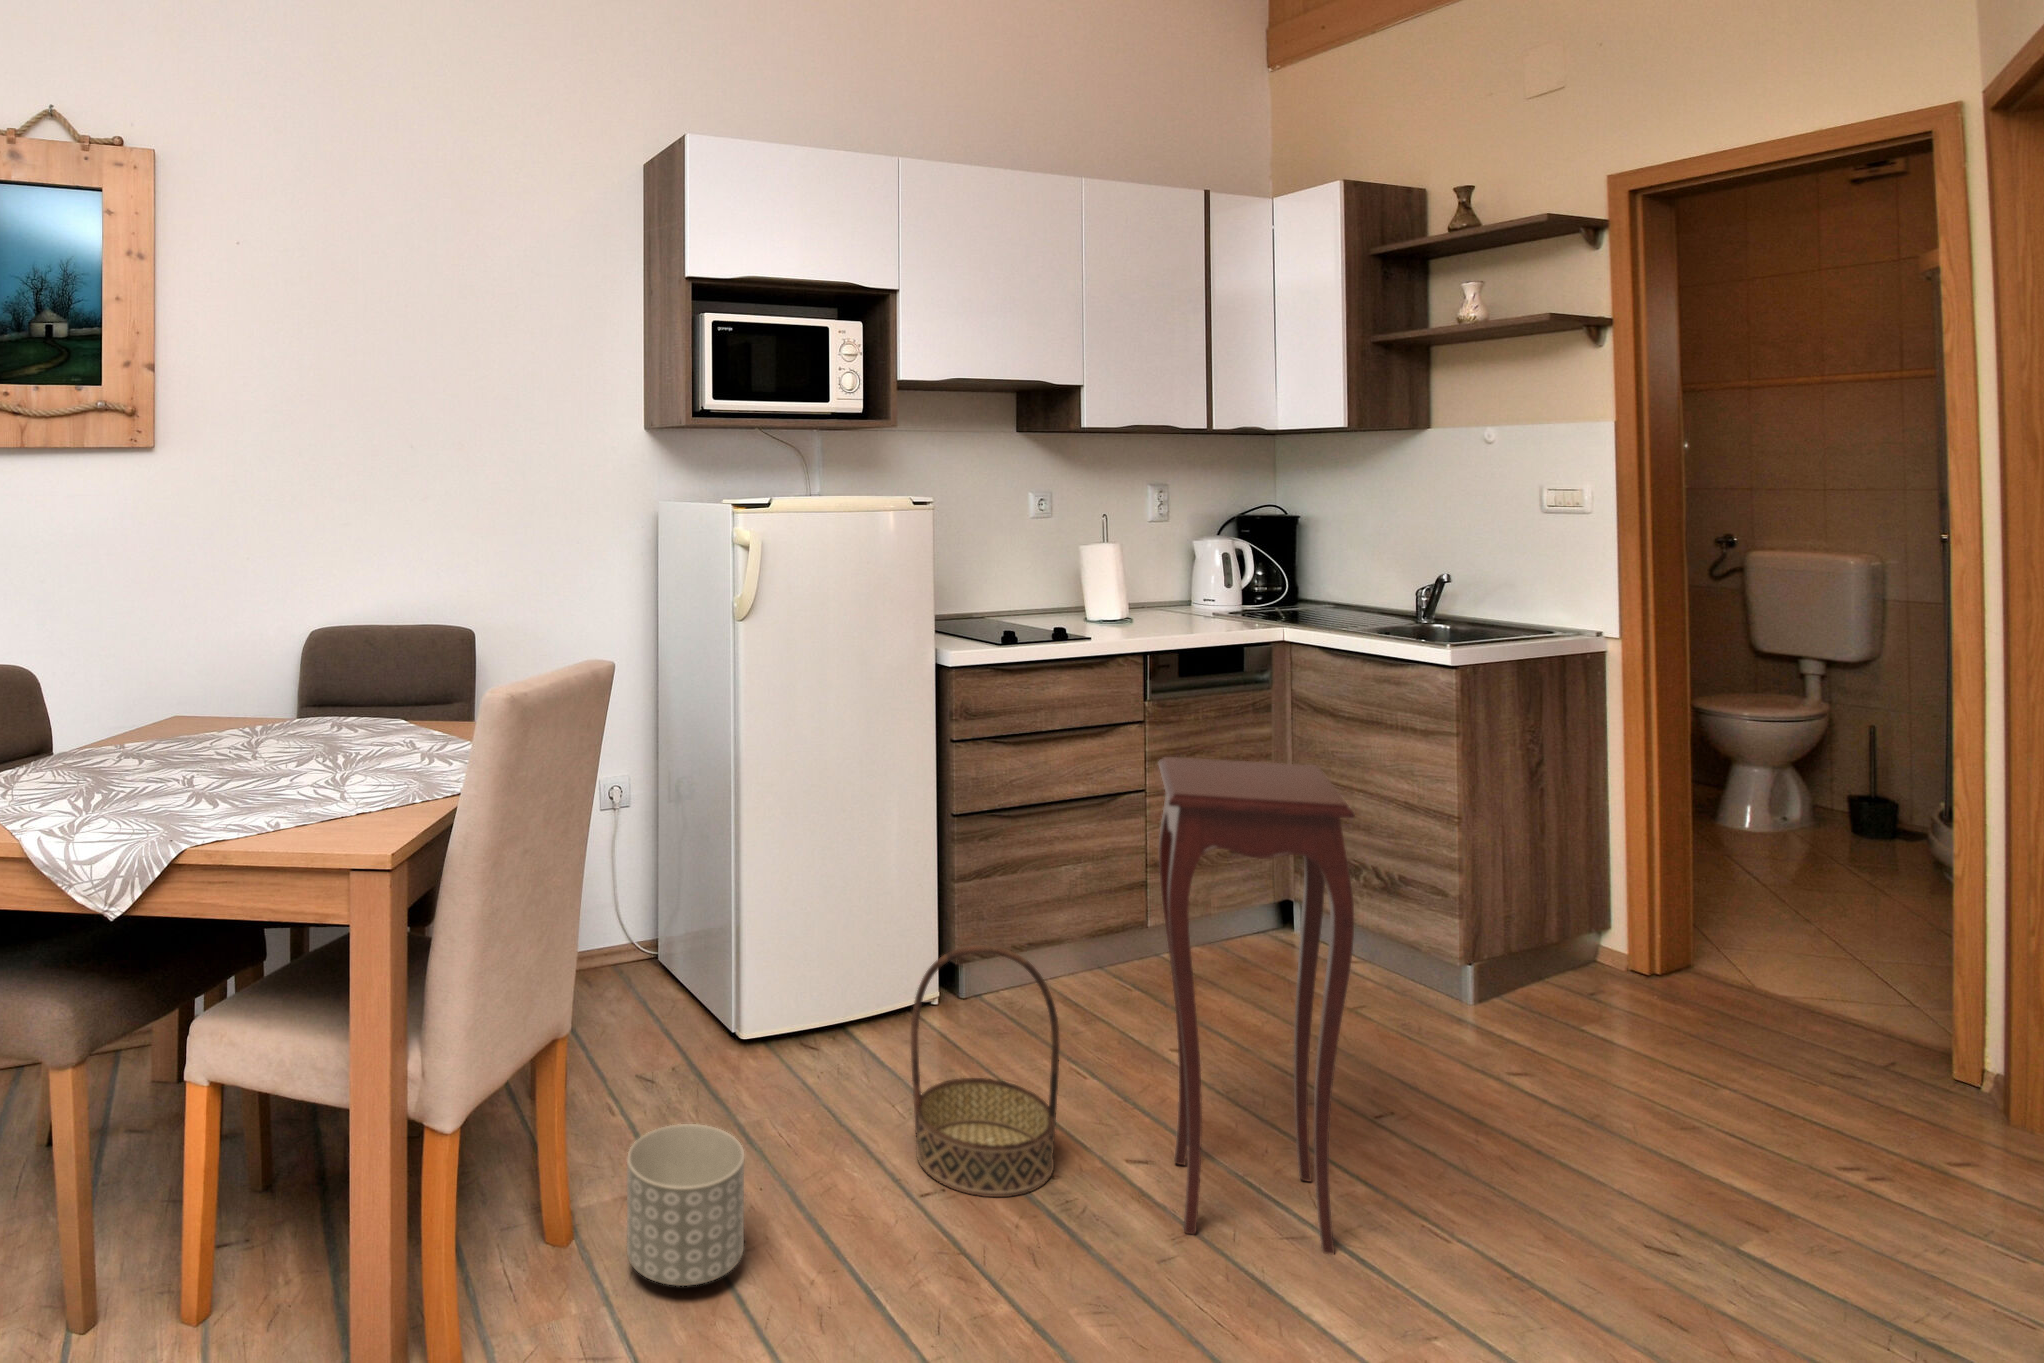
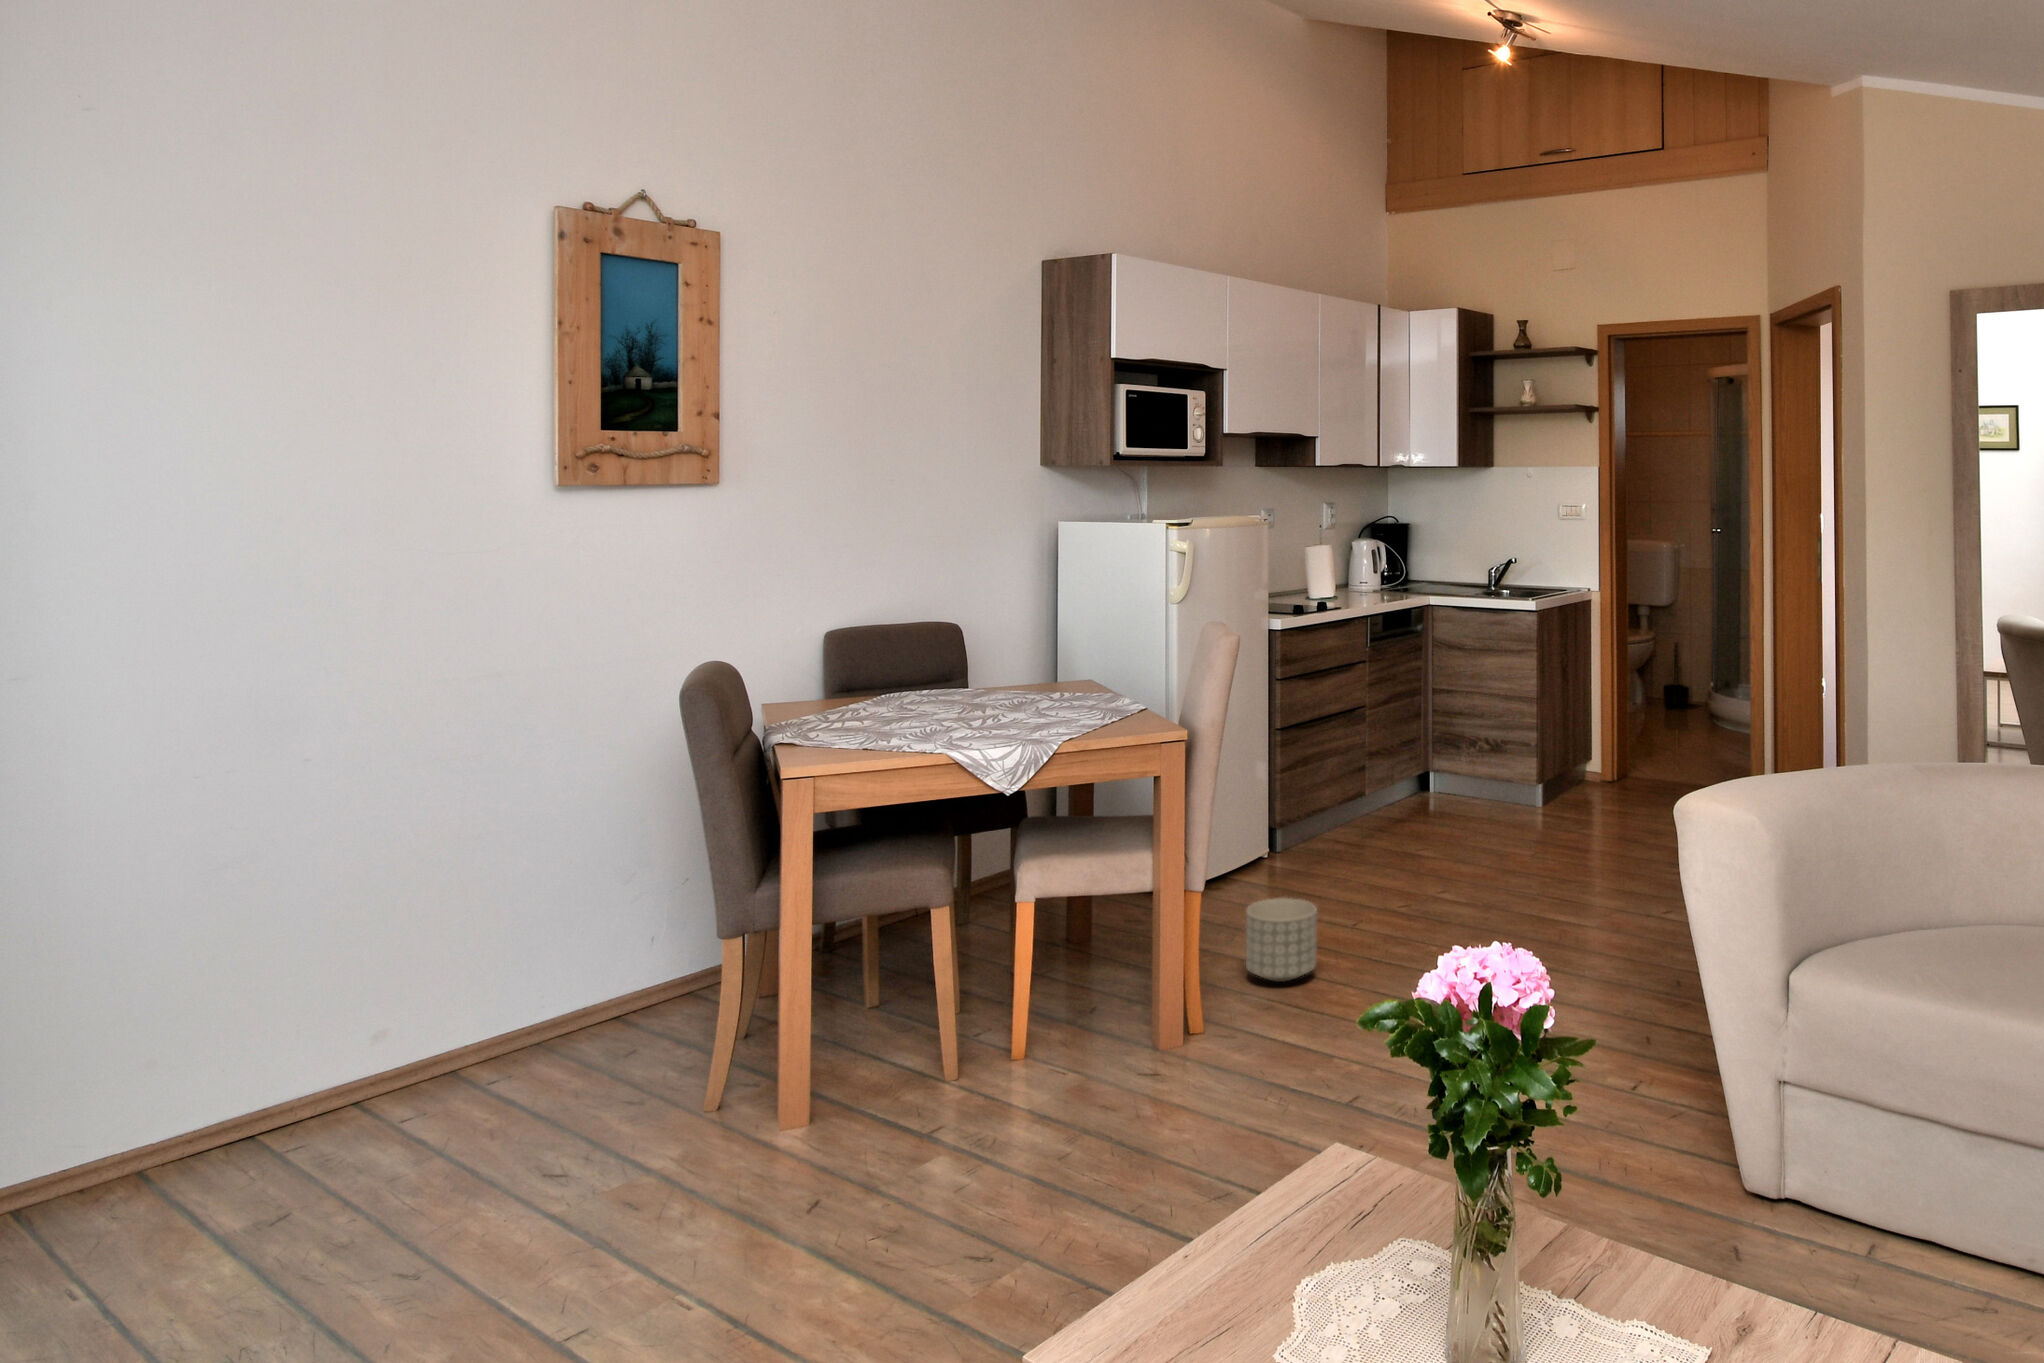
side table: present [1159,757,1354,1254] -> none [1461,657,1581,912]
basket: present [911,945,1059,1197] -> none [1339,782,1420,924]

